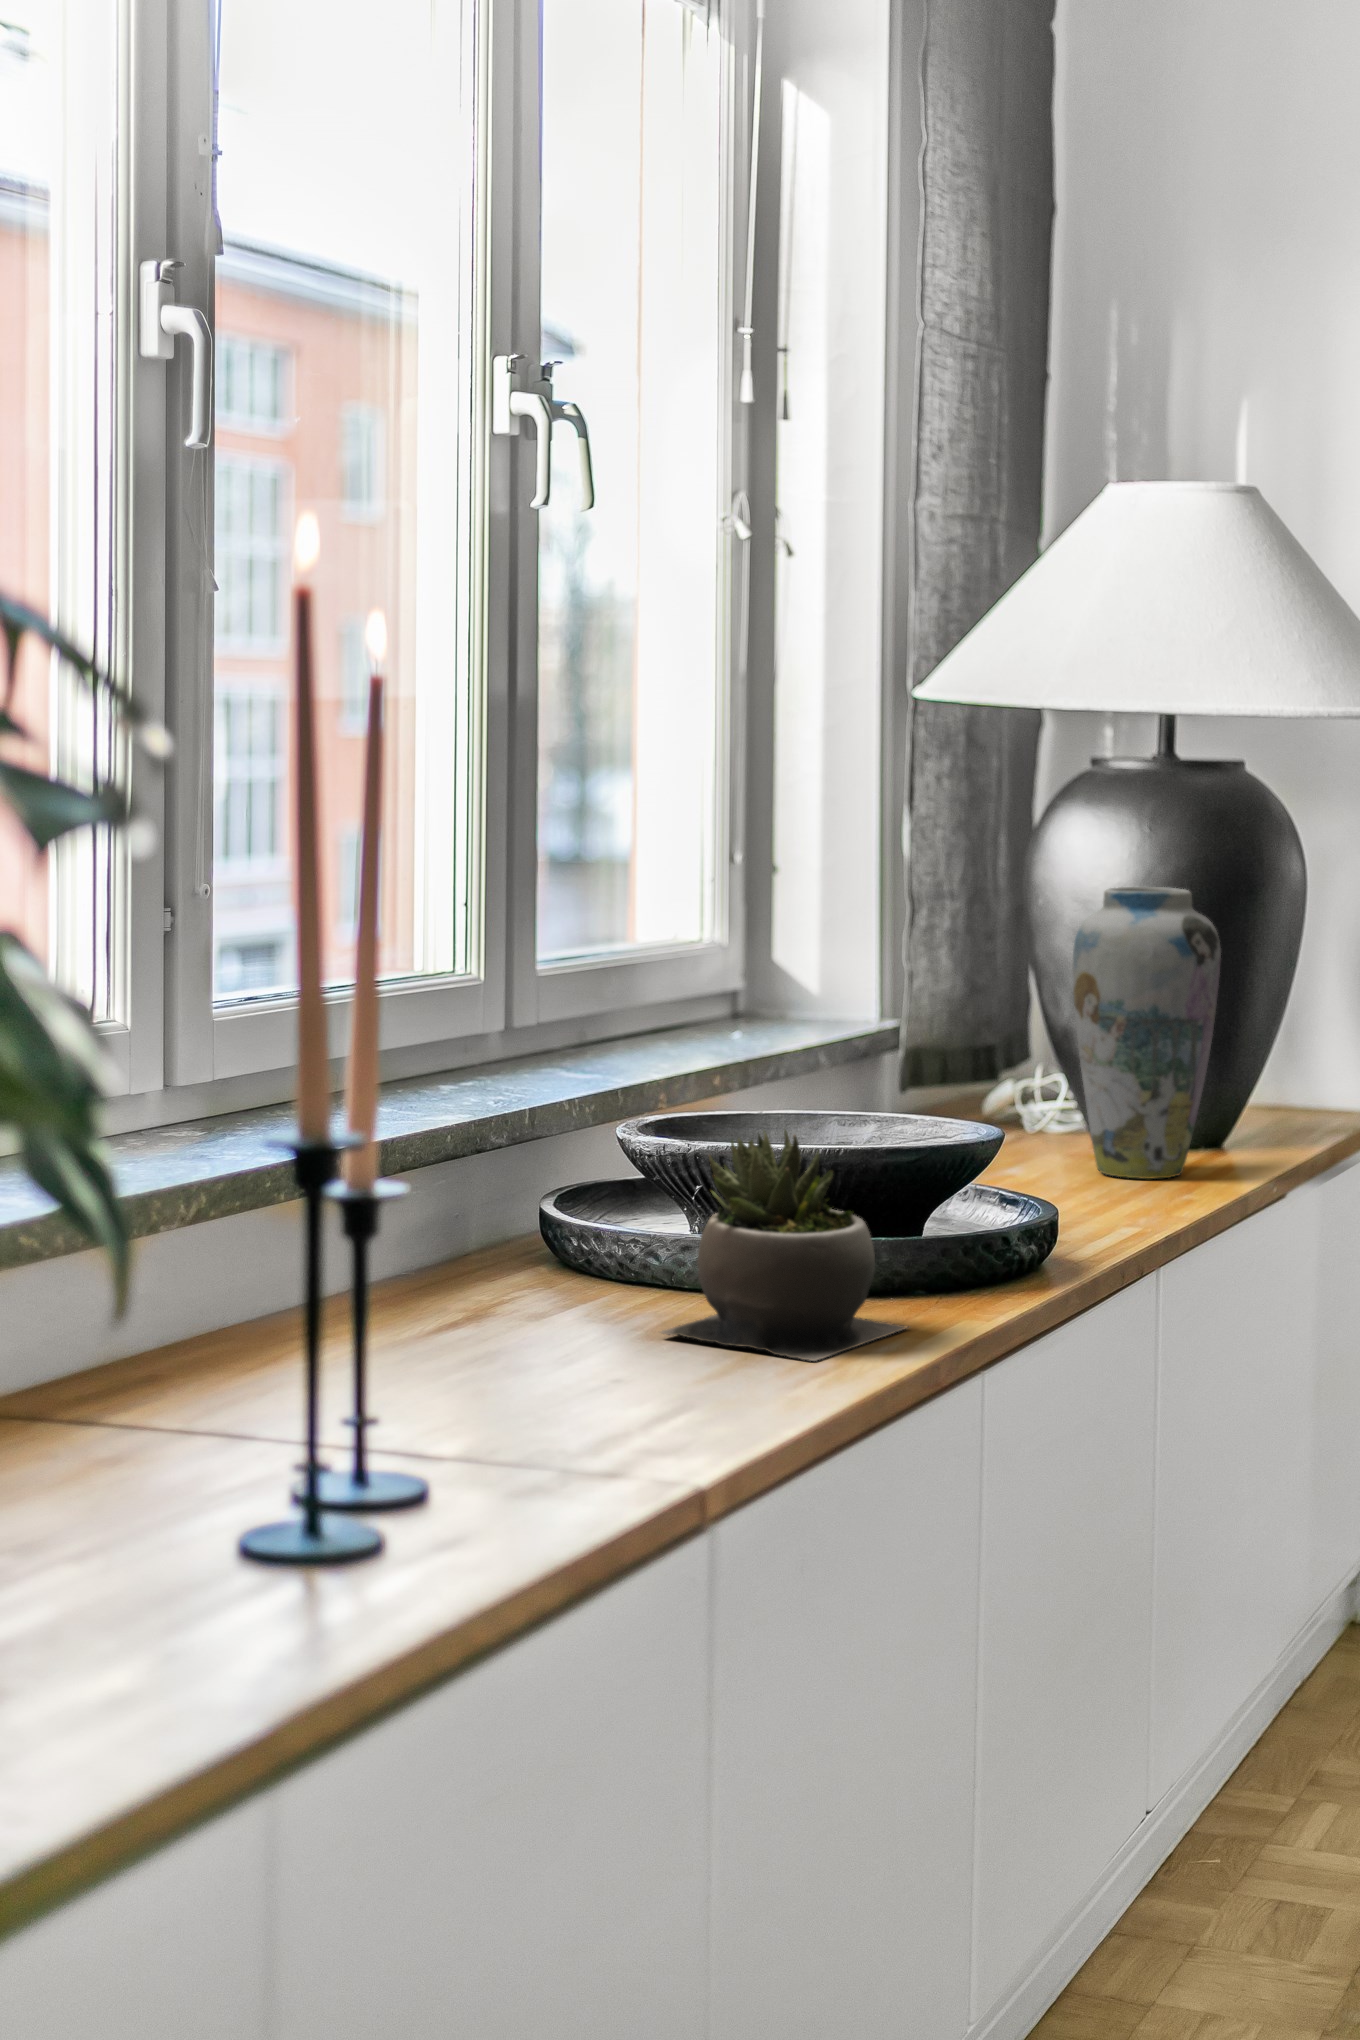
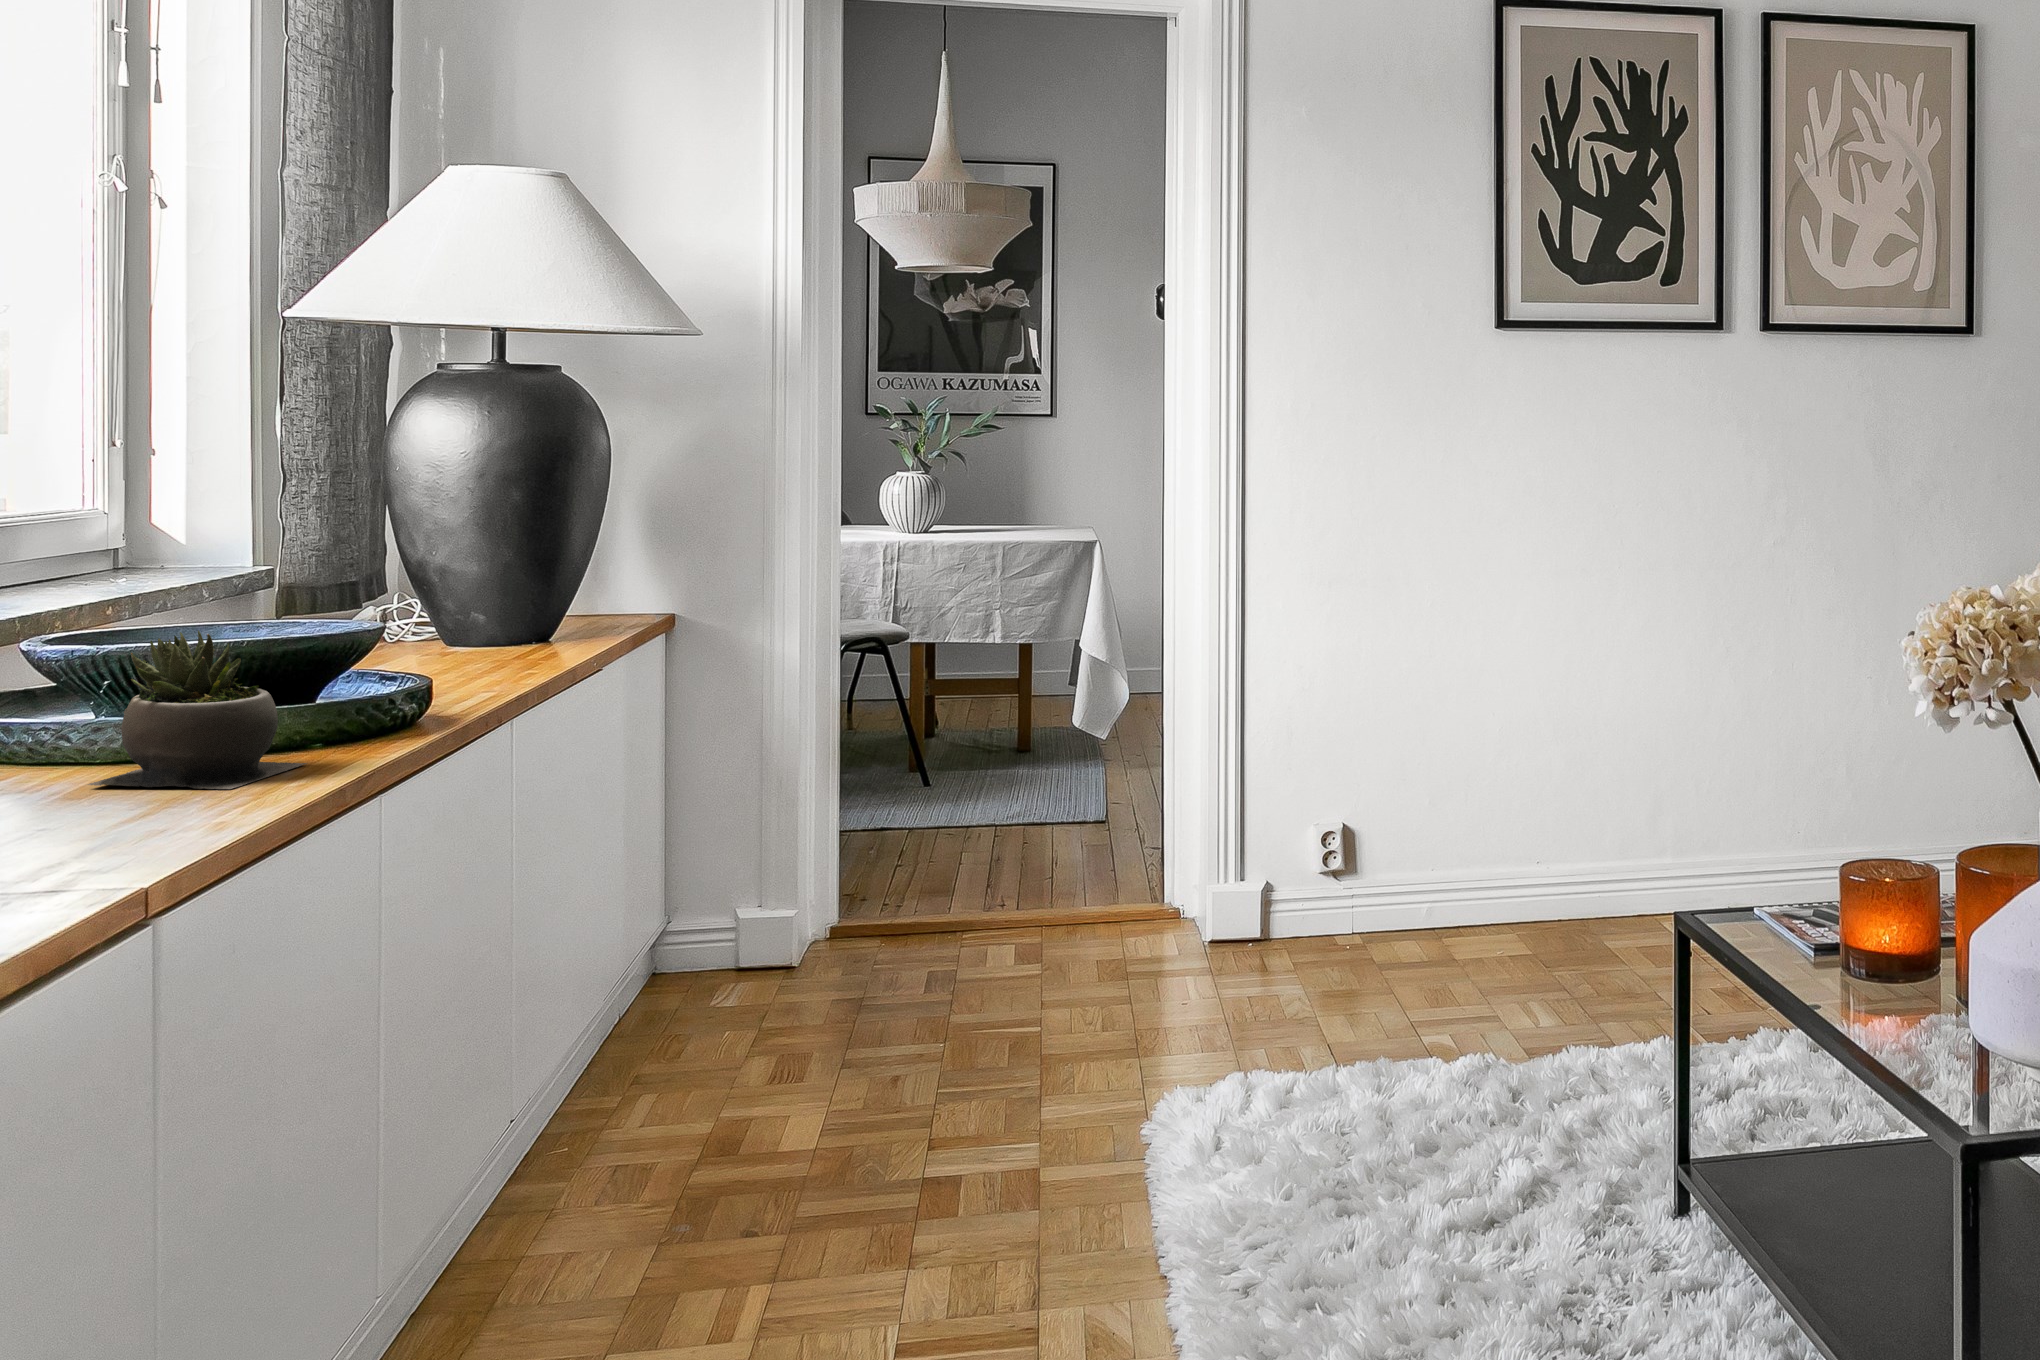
vase: present [1072,887,1221,1179] -> none [427,462,545,666]

